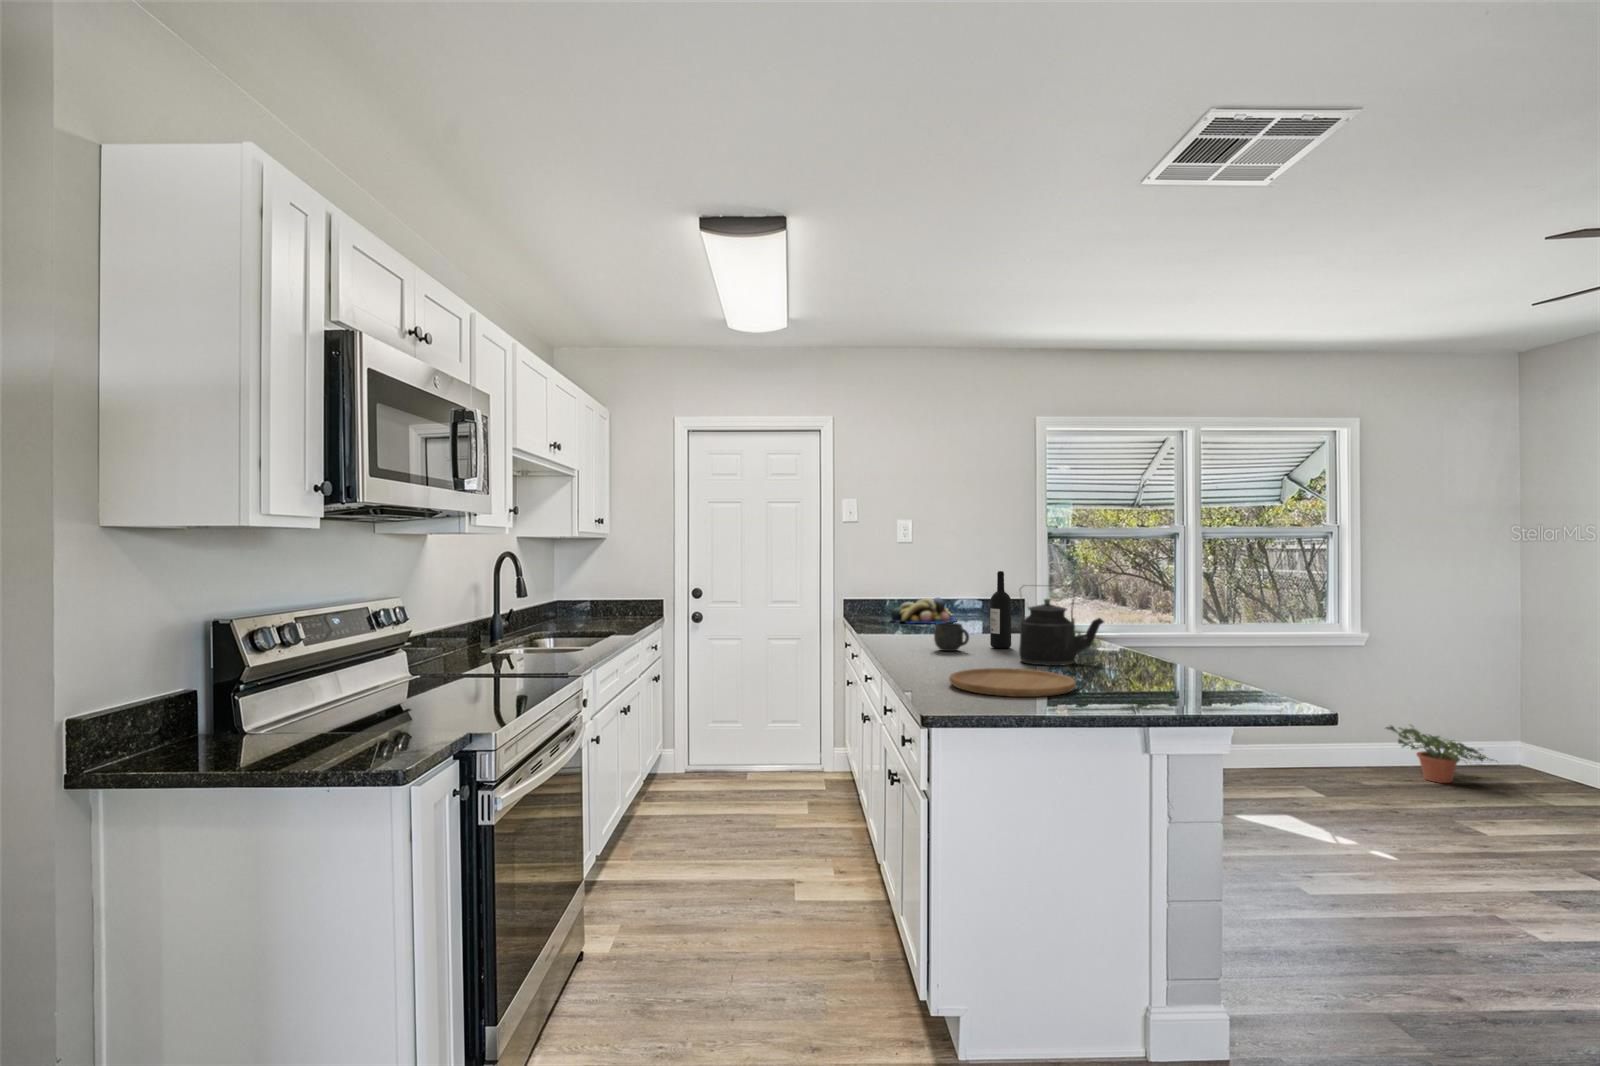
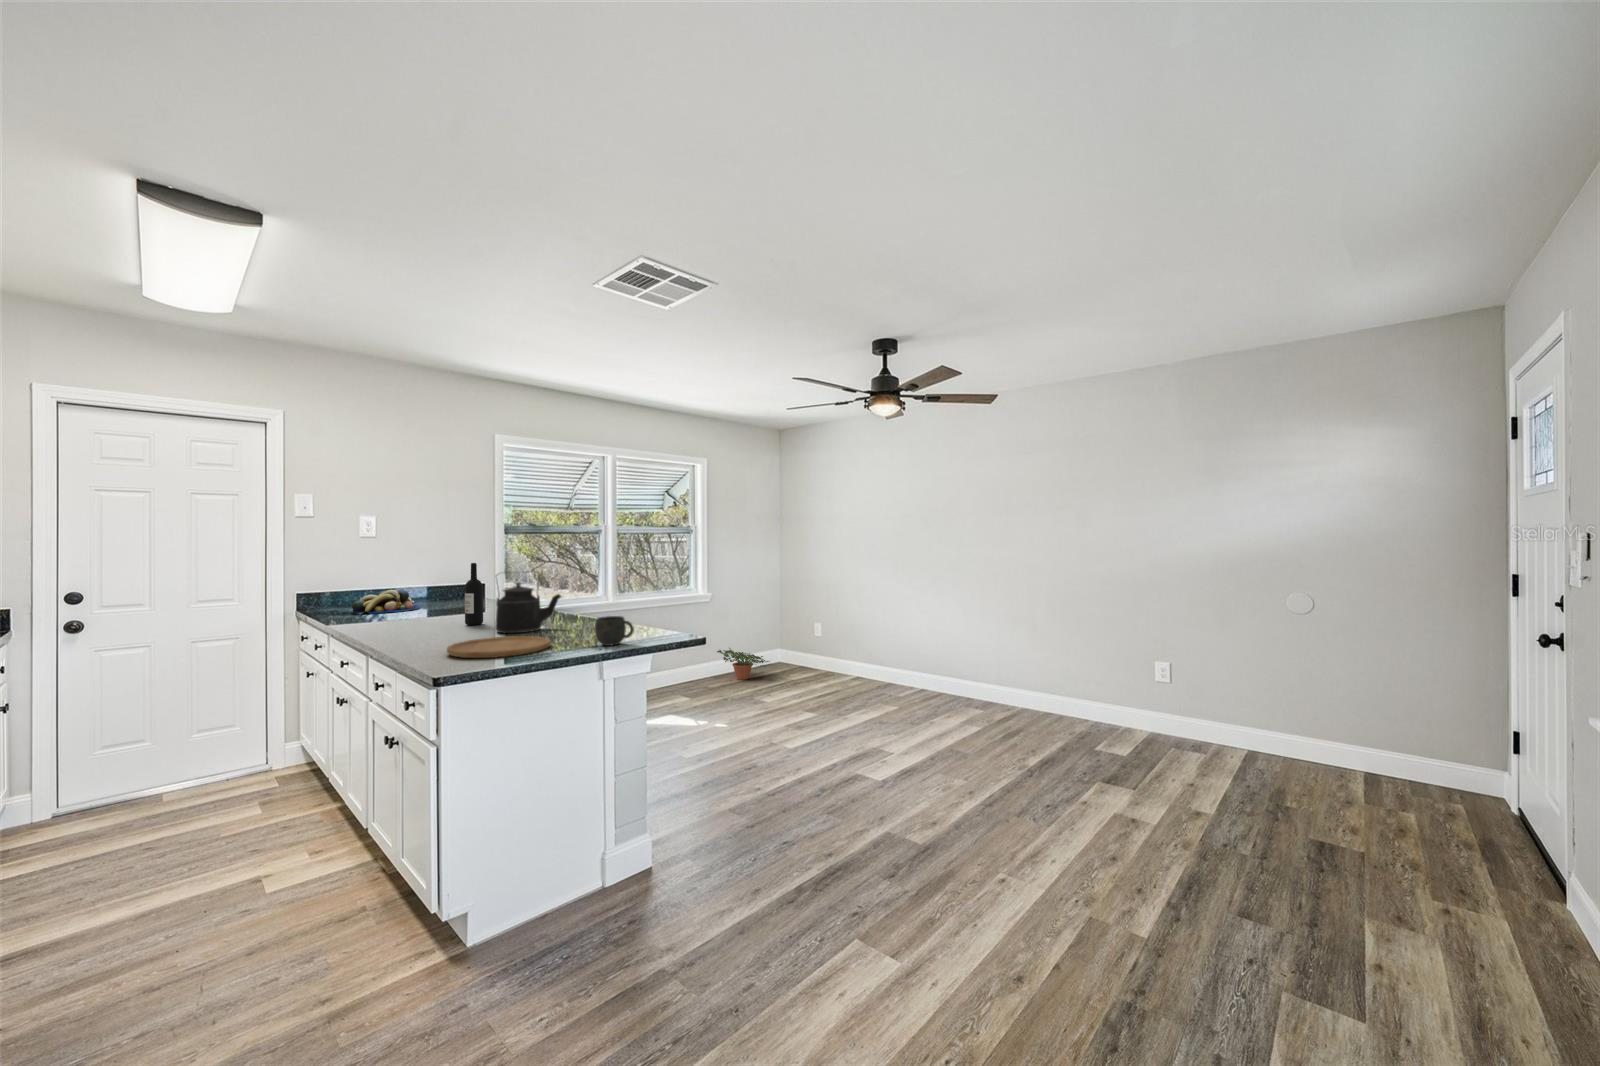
mug: present [934,623,969,651] -> present [595,616,634,646]

